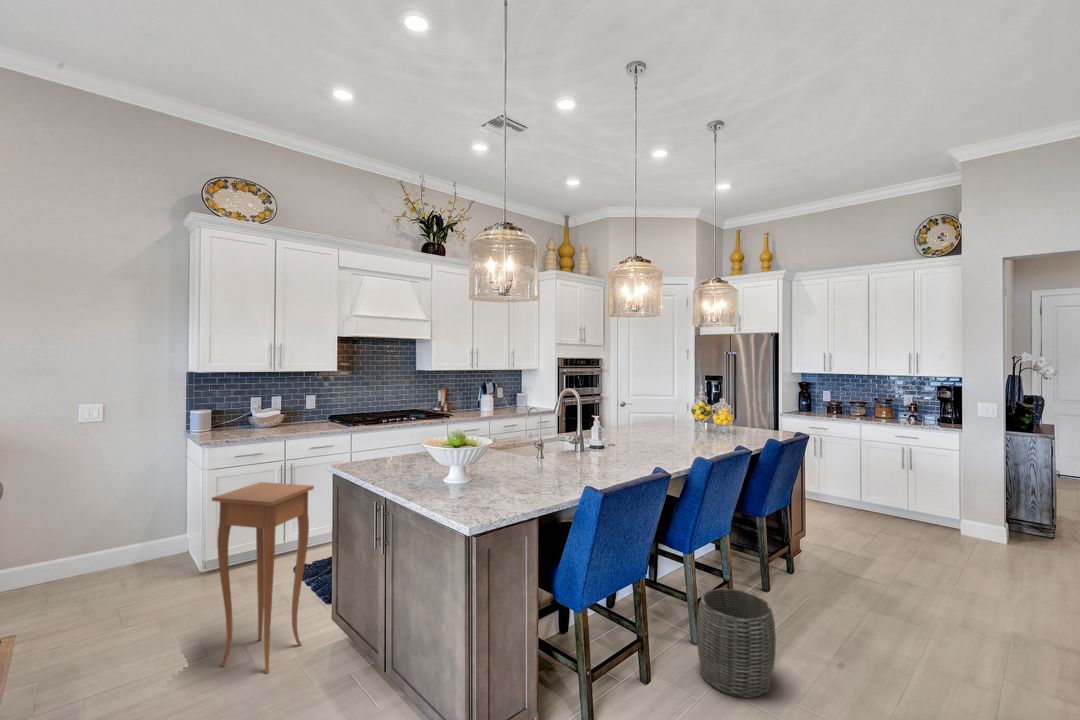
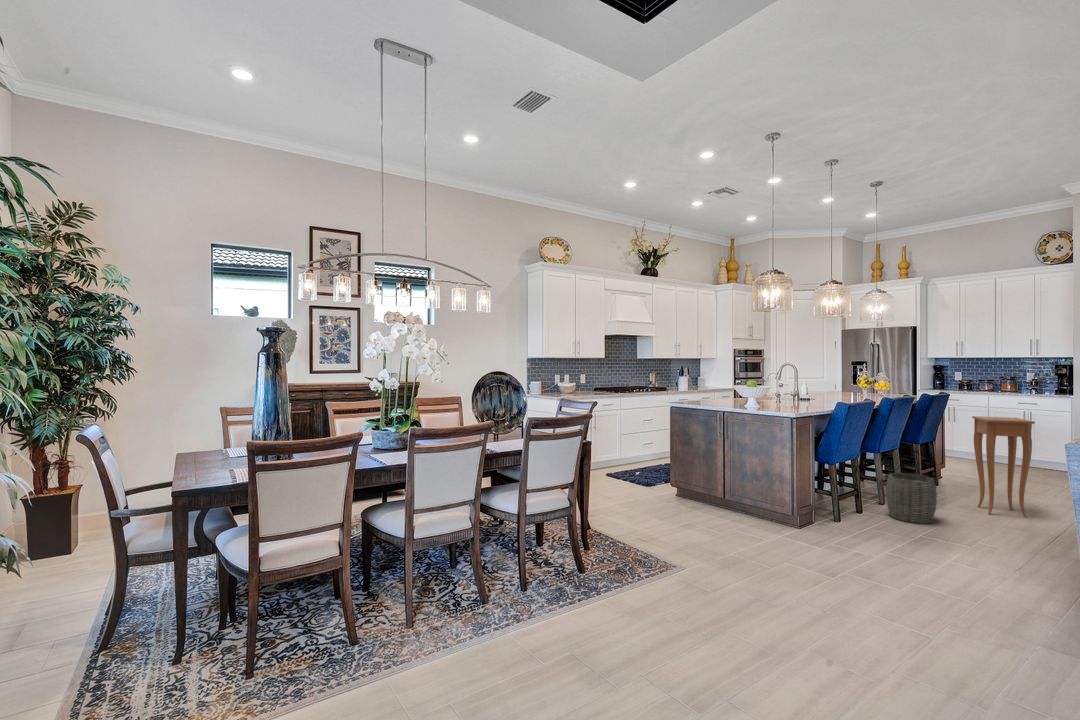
side table: present [212,482,314,673] -> present [972,416,1035,518]

